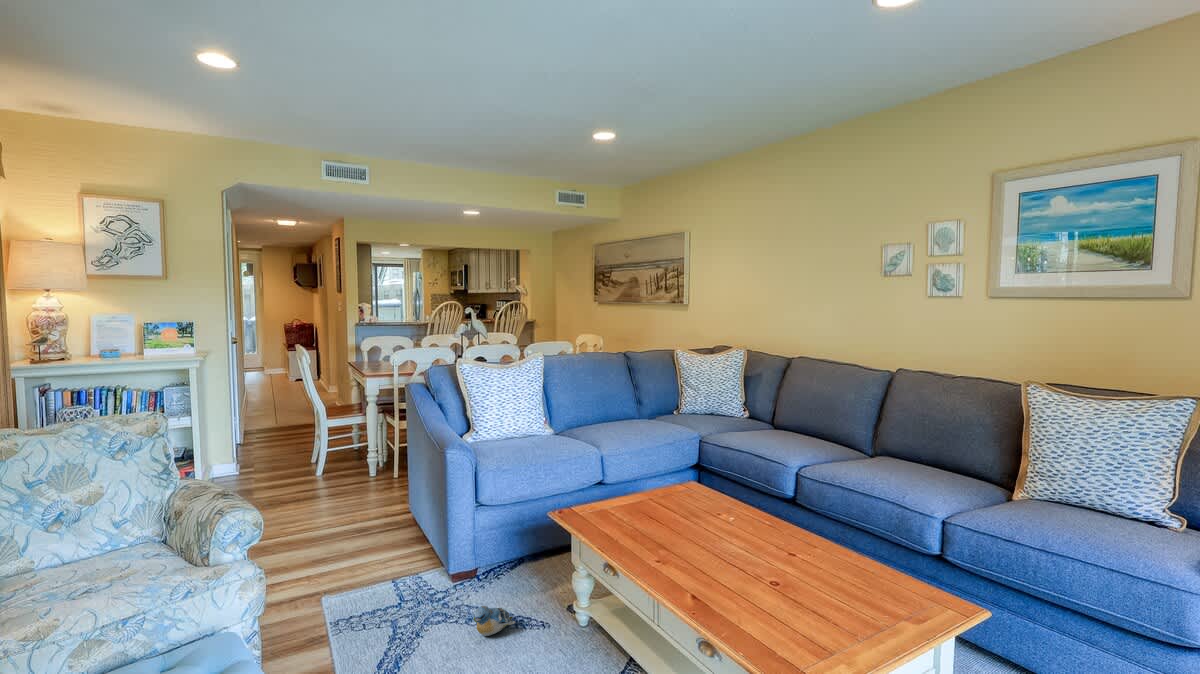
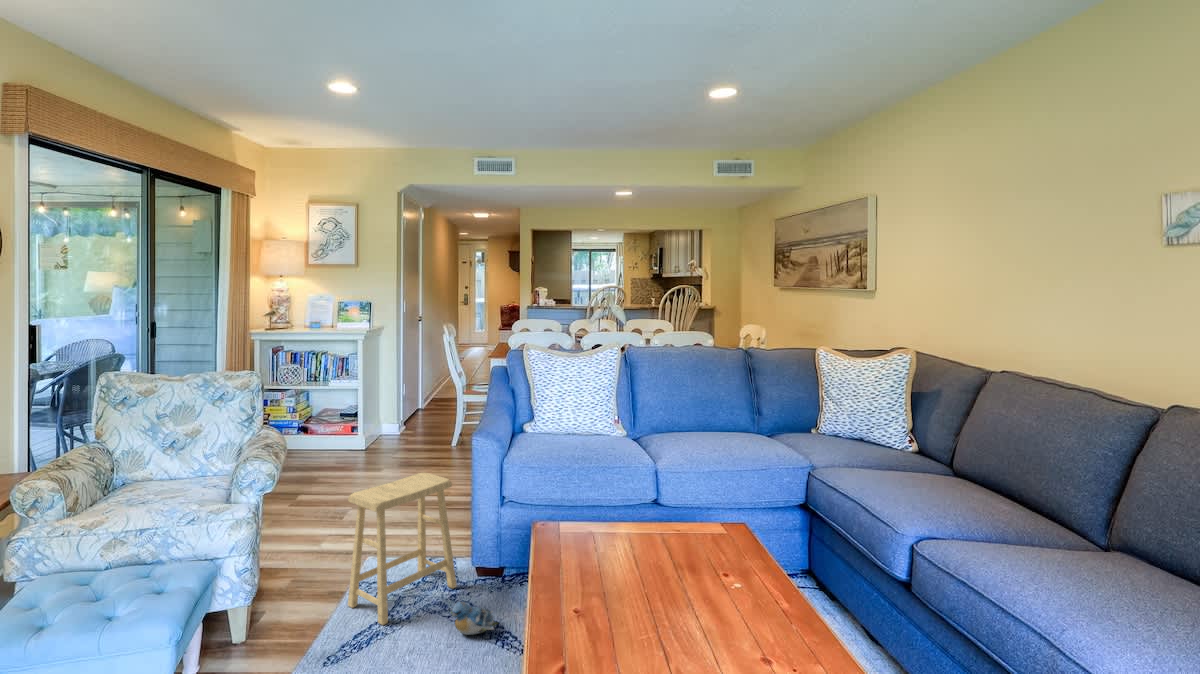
footstool: none [341,495,442,653] -> present [348,473,457,625]

